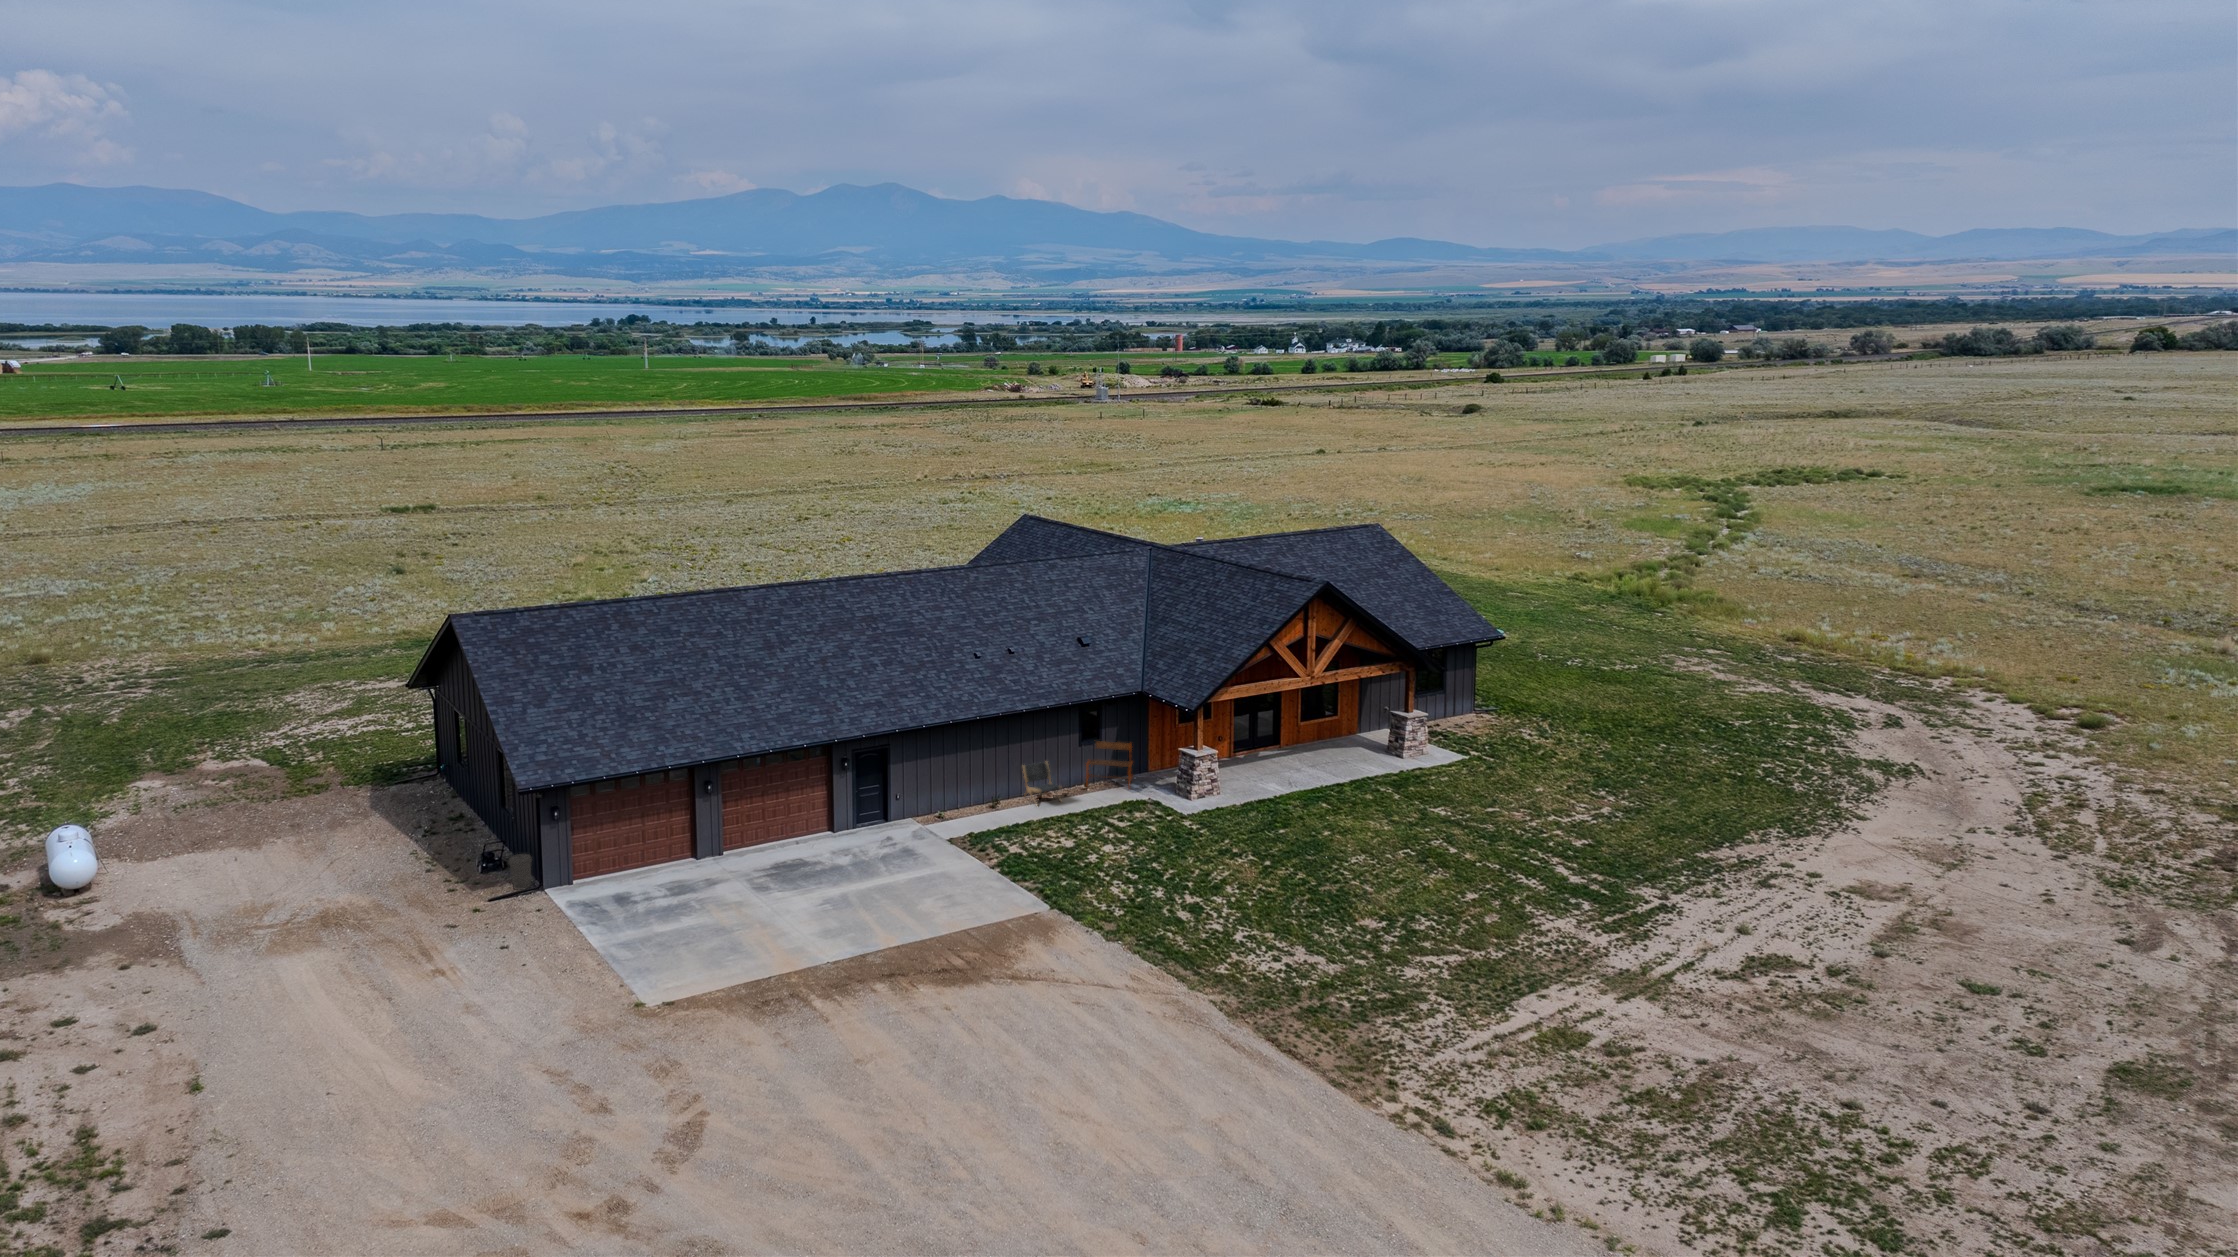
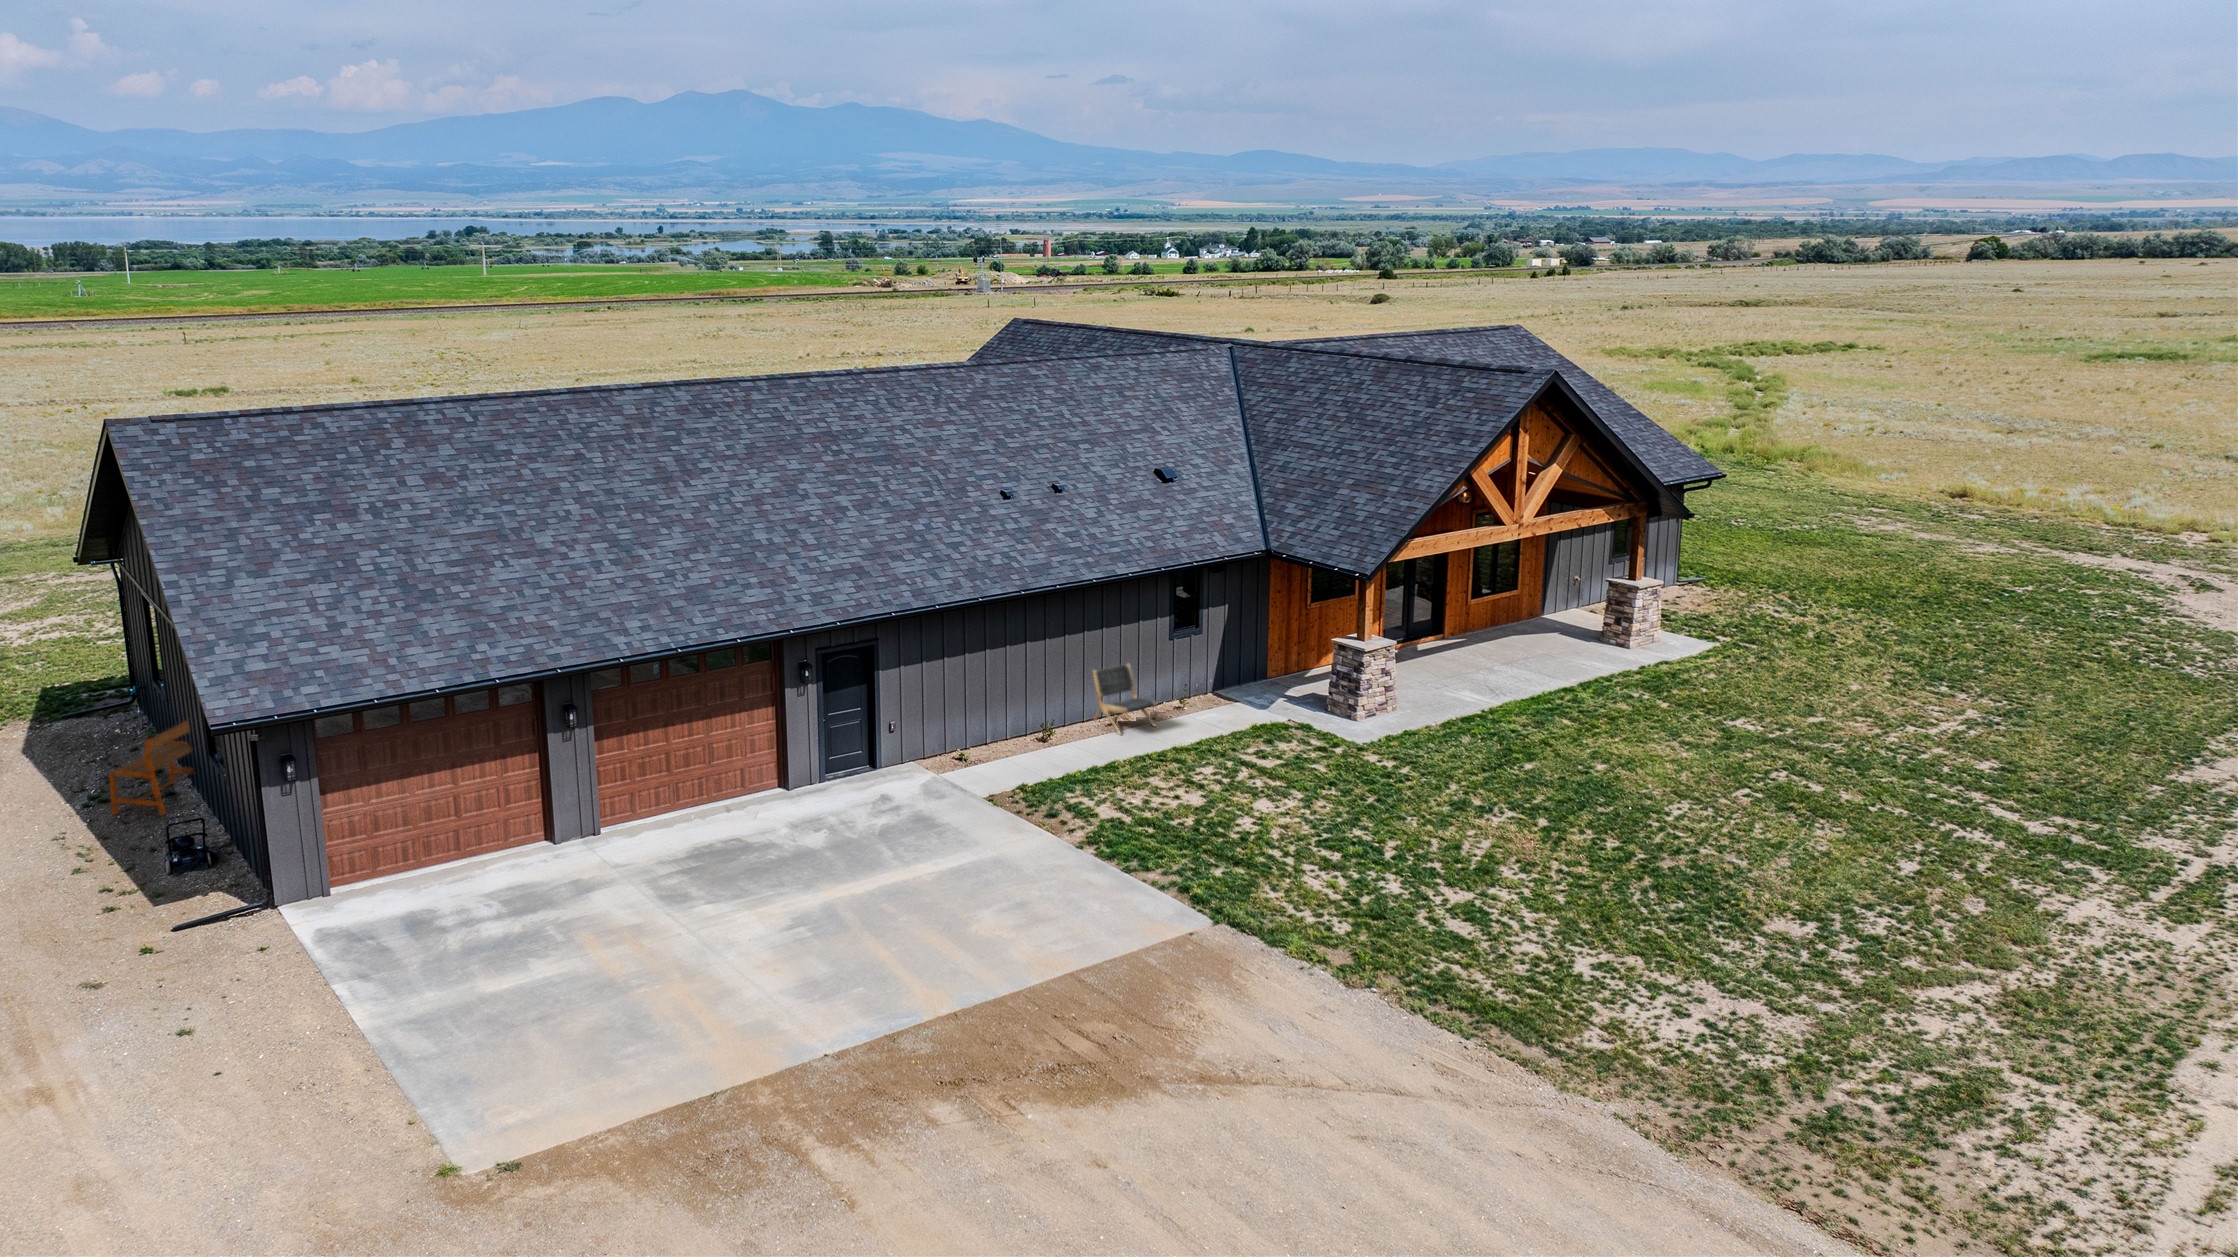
bench: present [1086,741,1133,788] -> present [109,721,193,815]
trash can: present [509,854,532,890] -> none [201,845,250,912]

